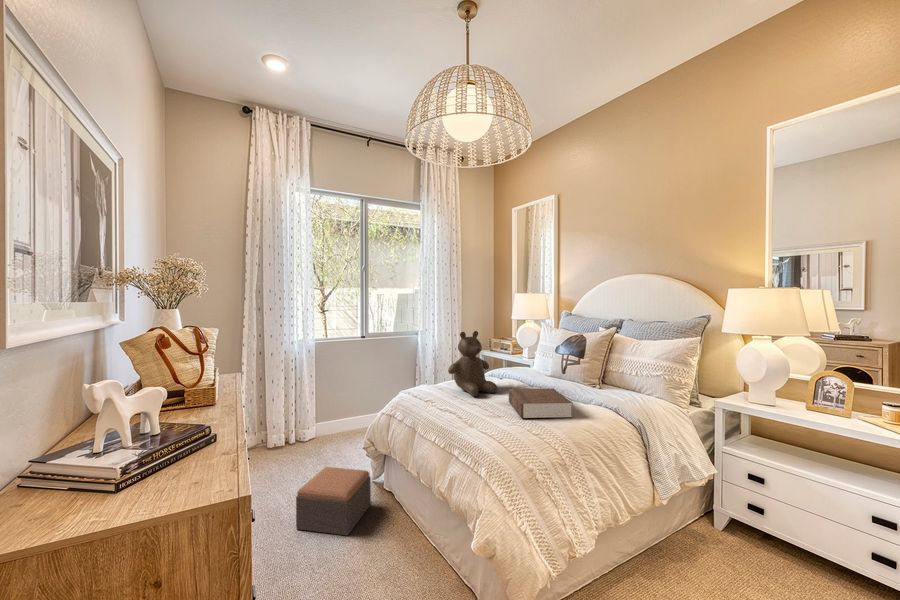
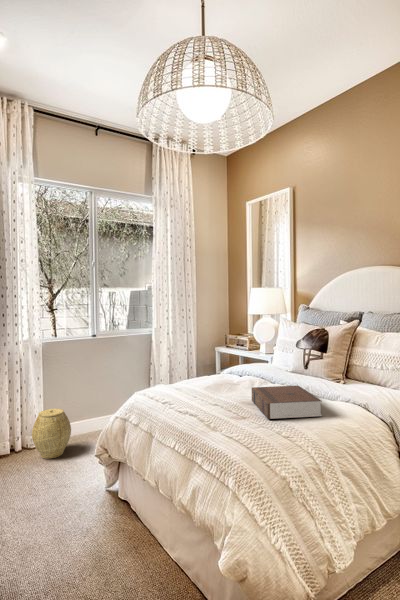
teddy bear: present [448,331,497,396] -> none [186,326,239,396]
woven basket: none [303,405,340,452] -> present [32,409,71,459]
footstool: present [296,467,371,536] -> none [22,477,105,553]

